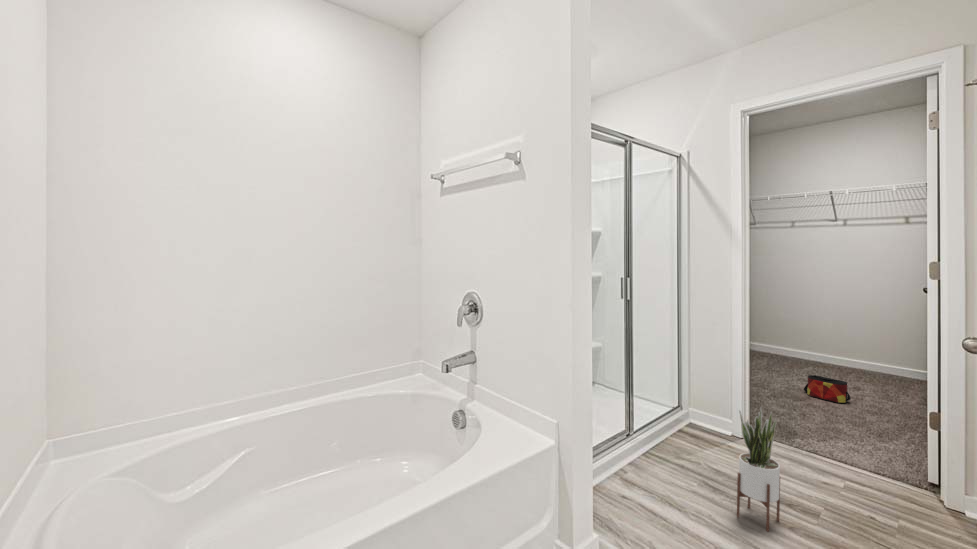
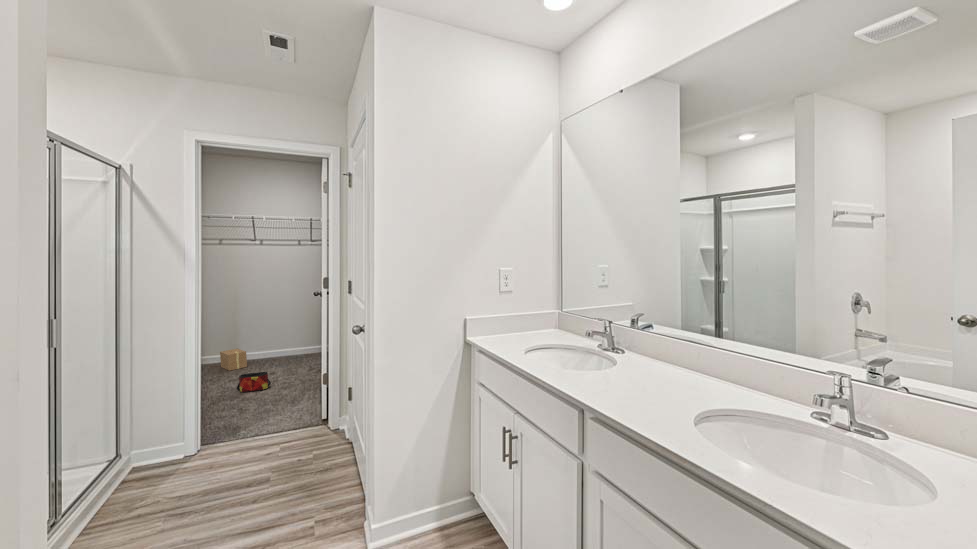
cardboard box: none [793,344,824,370] -> present [220,349,247,371]
potted plant: present [737,408,780,531] -> none [204,417,245,524]

